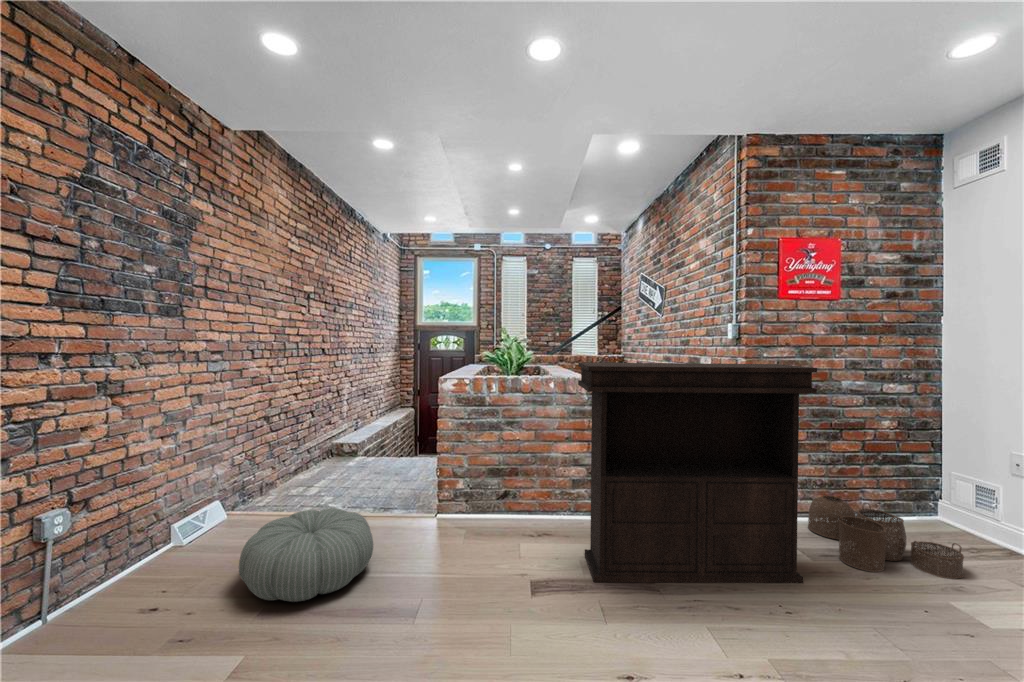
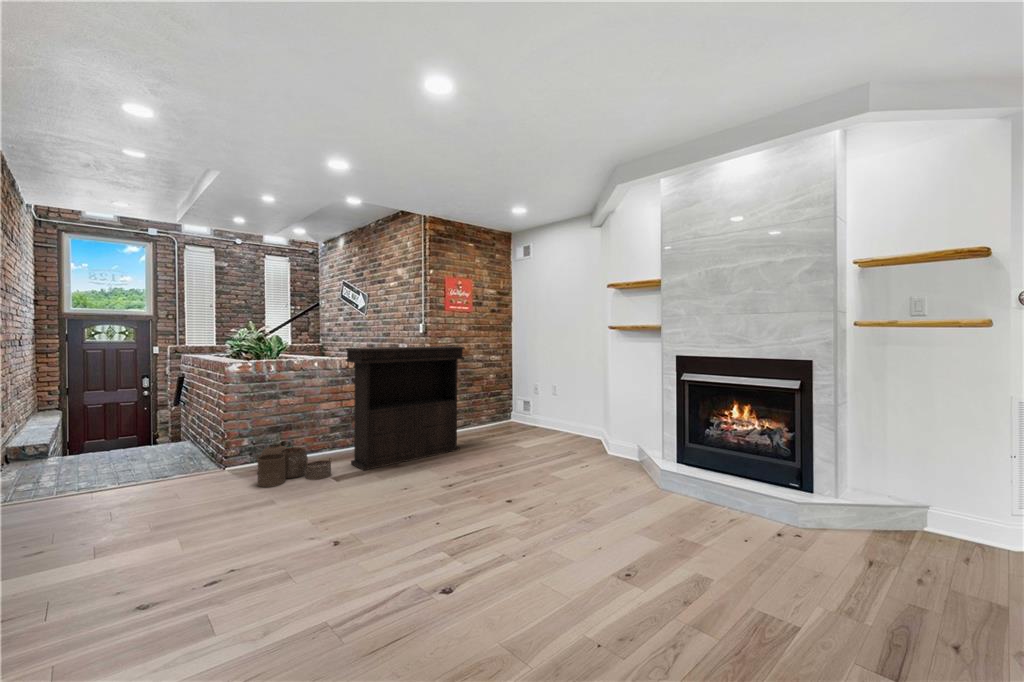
woven basket: present [808,494,964,579] -> present [257,443,331,487]
pouf: present [239,508,373,602] -> none [96,465,212,525]

